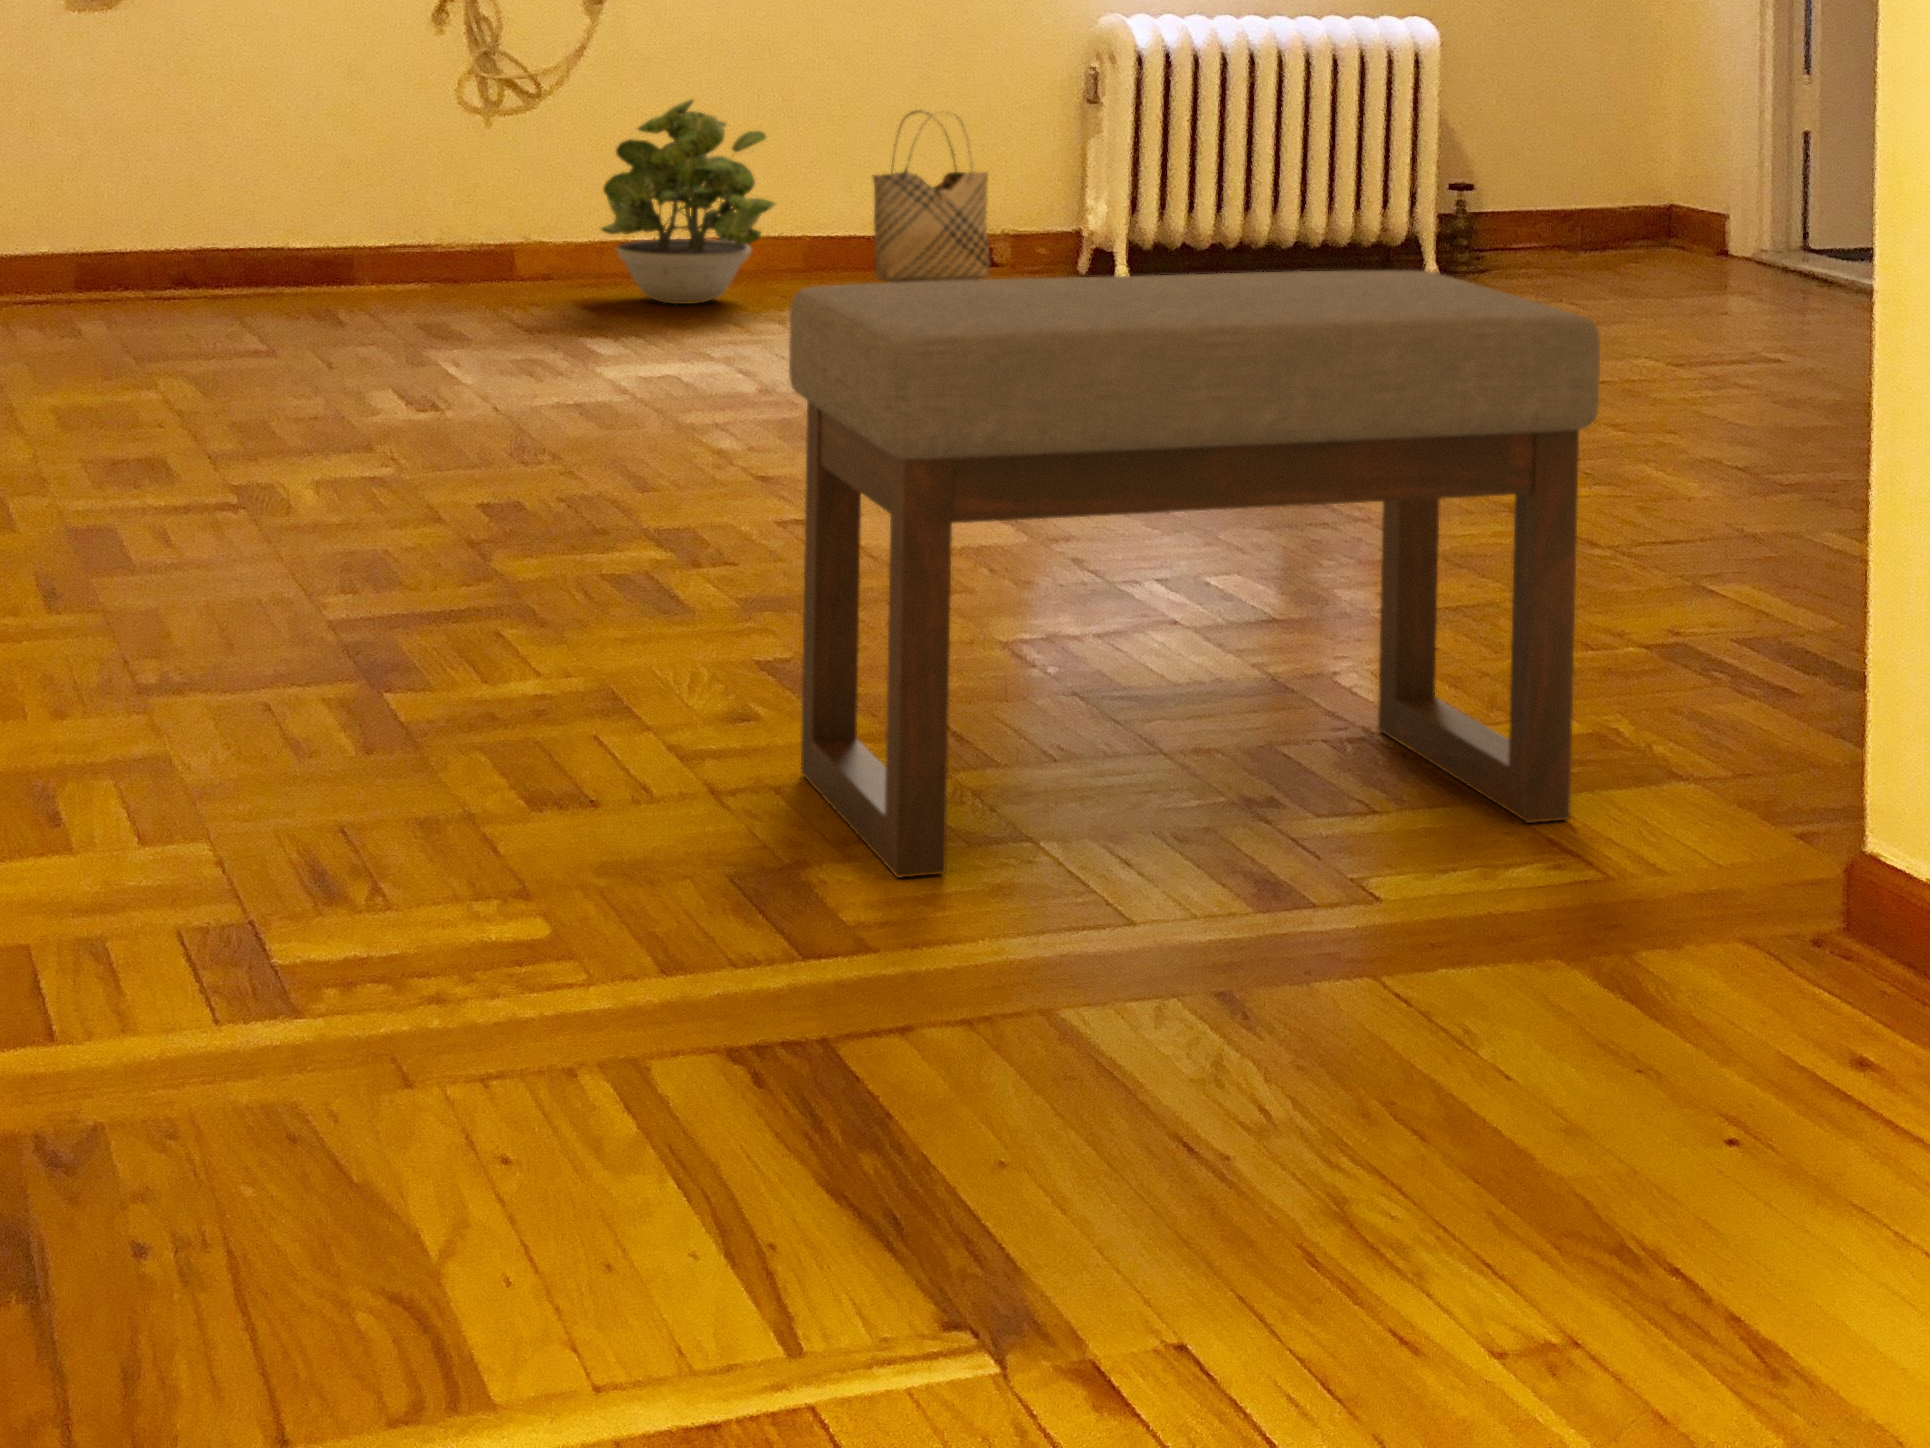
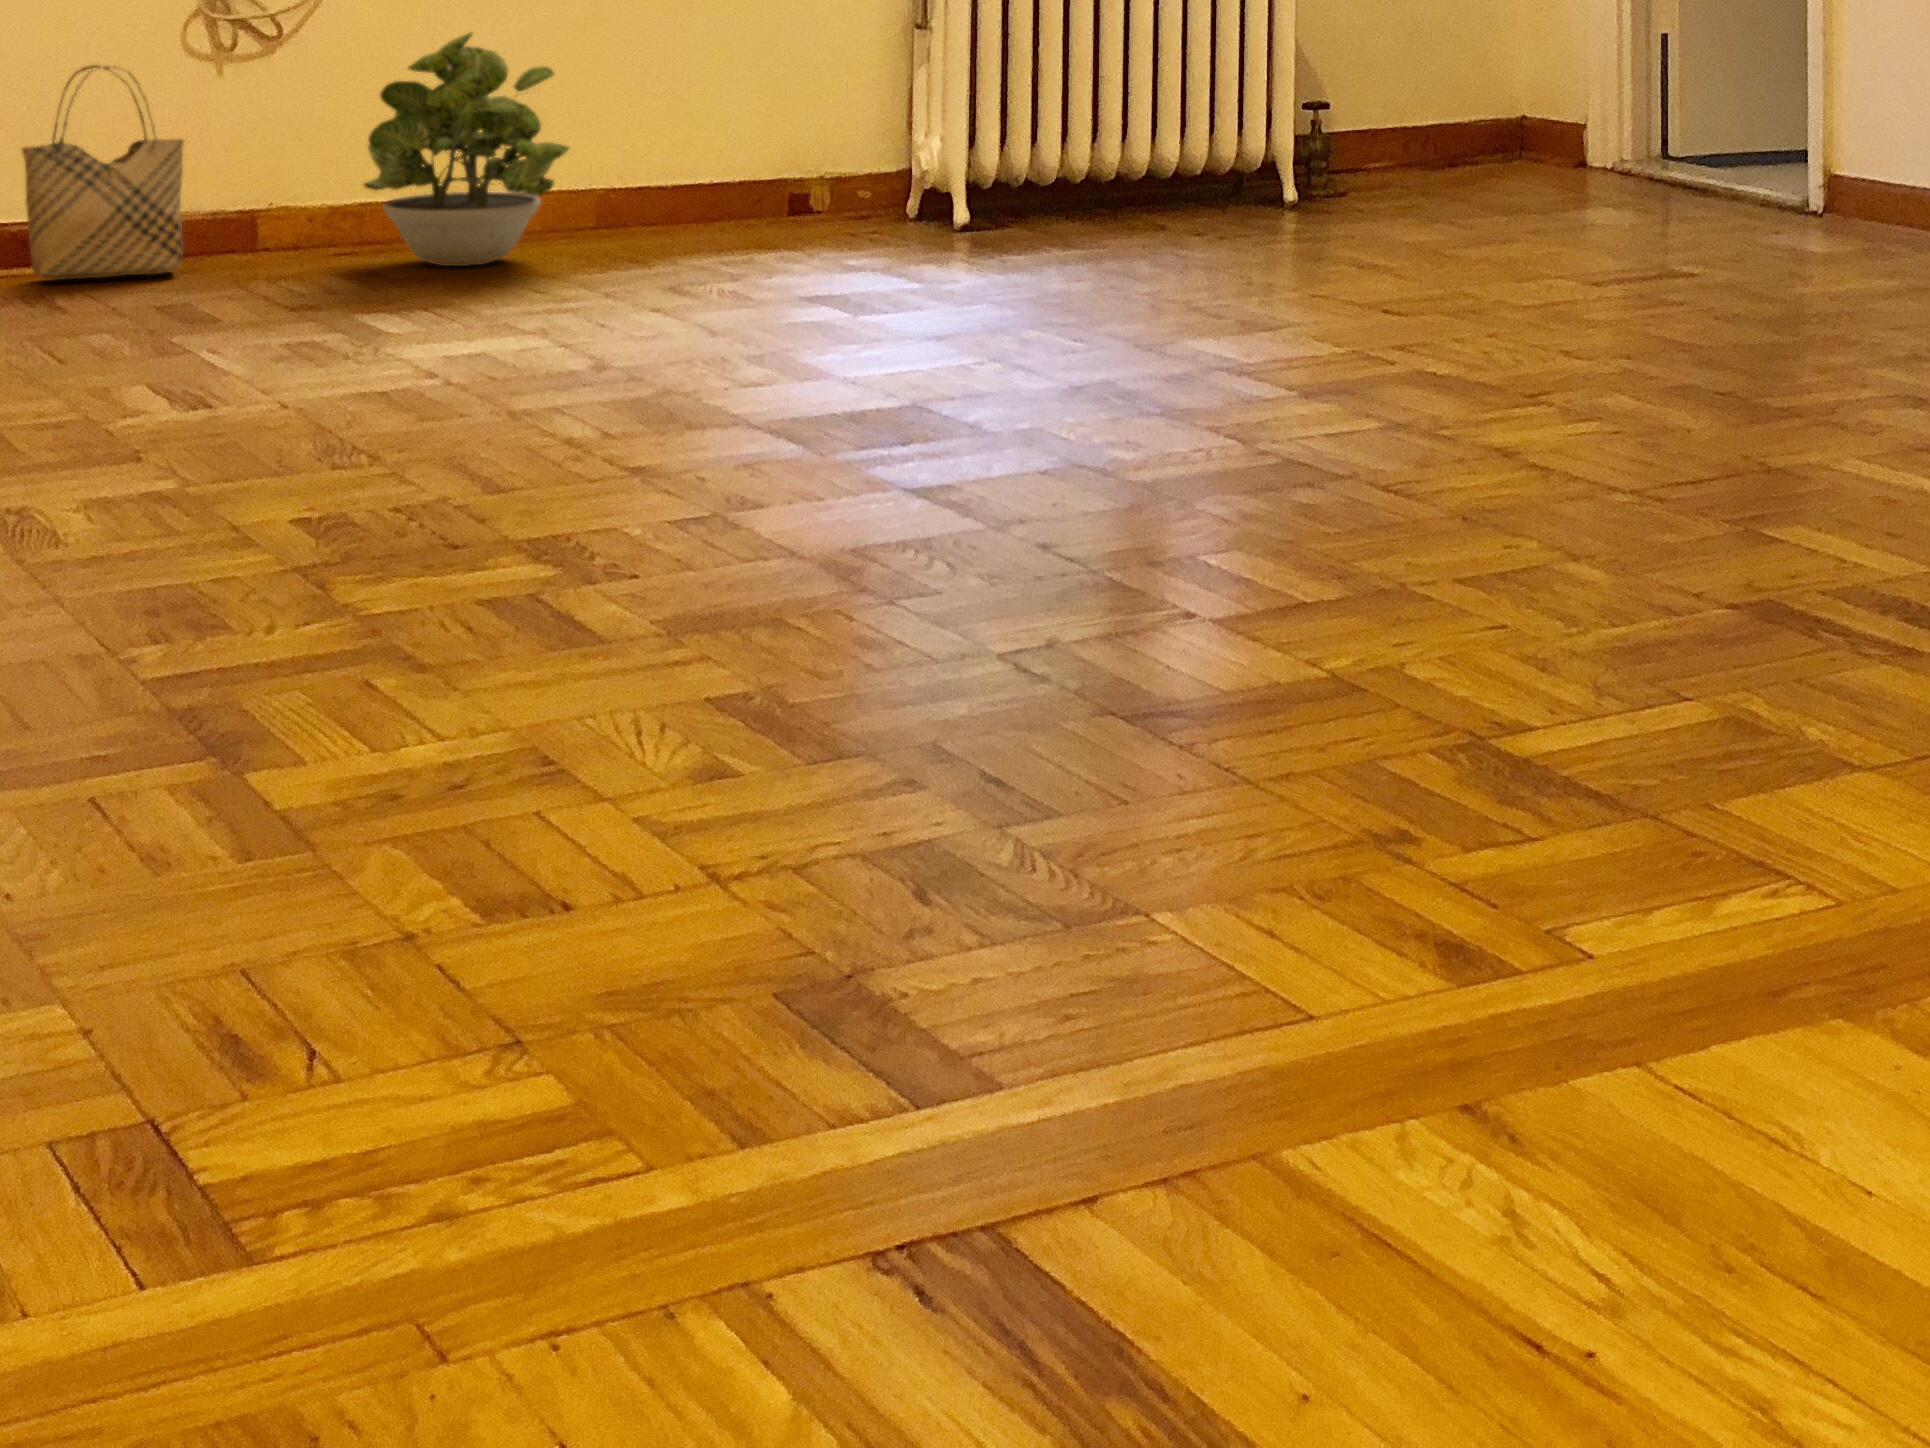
woven basket: present [872,111,990,282] -> present [22,65,184,280]
ottoman: present [789,270,1600,878] -> none [785,183,1786,979]

